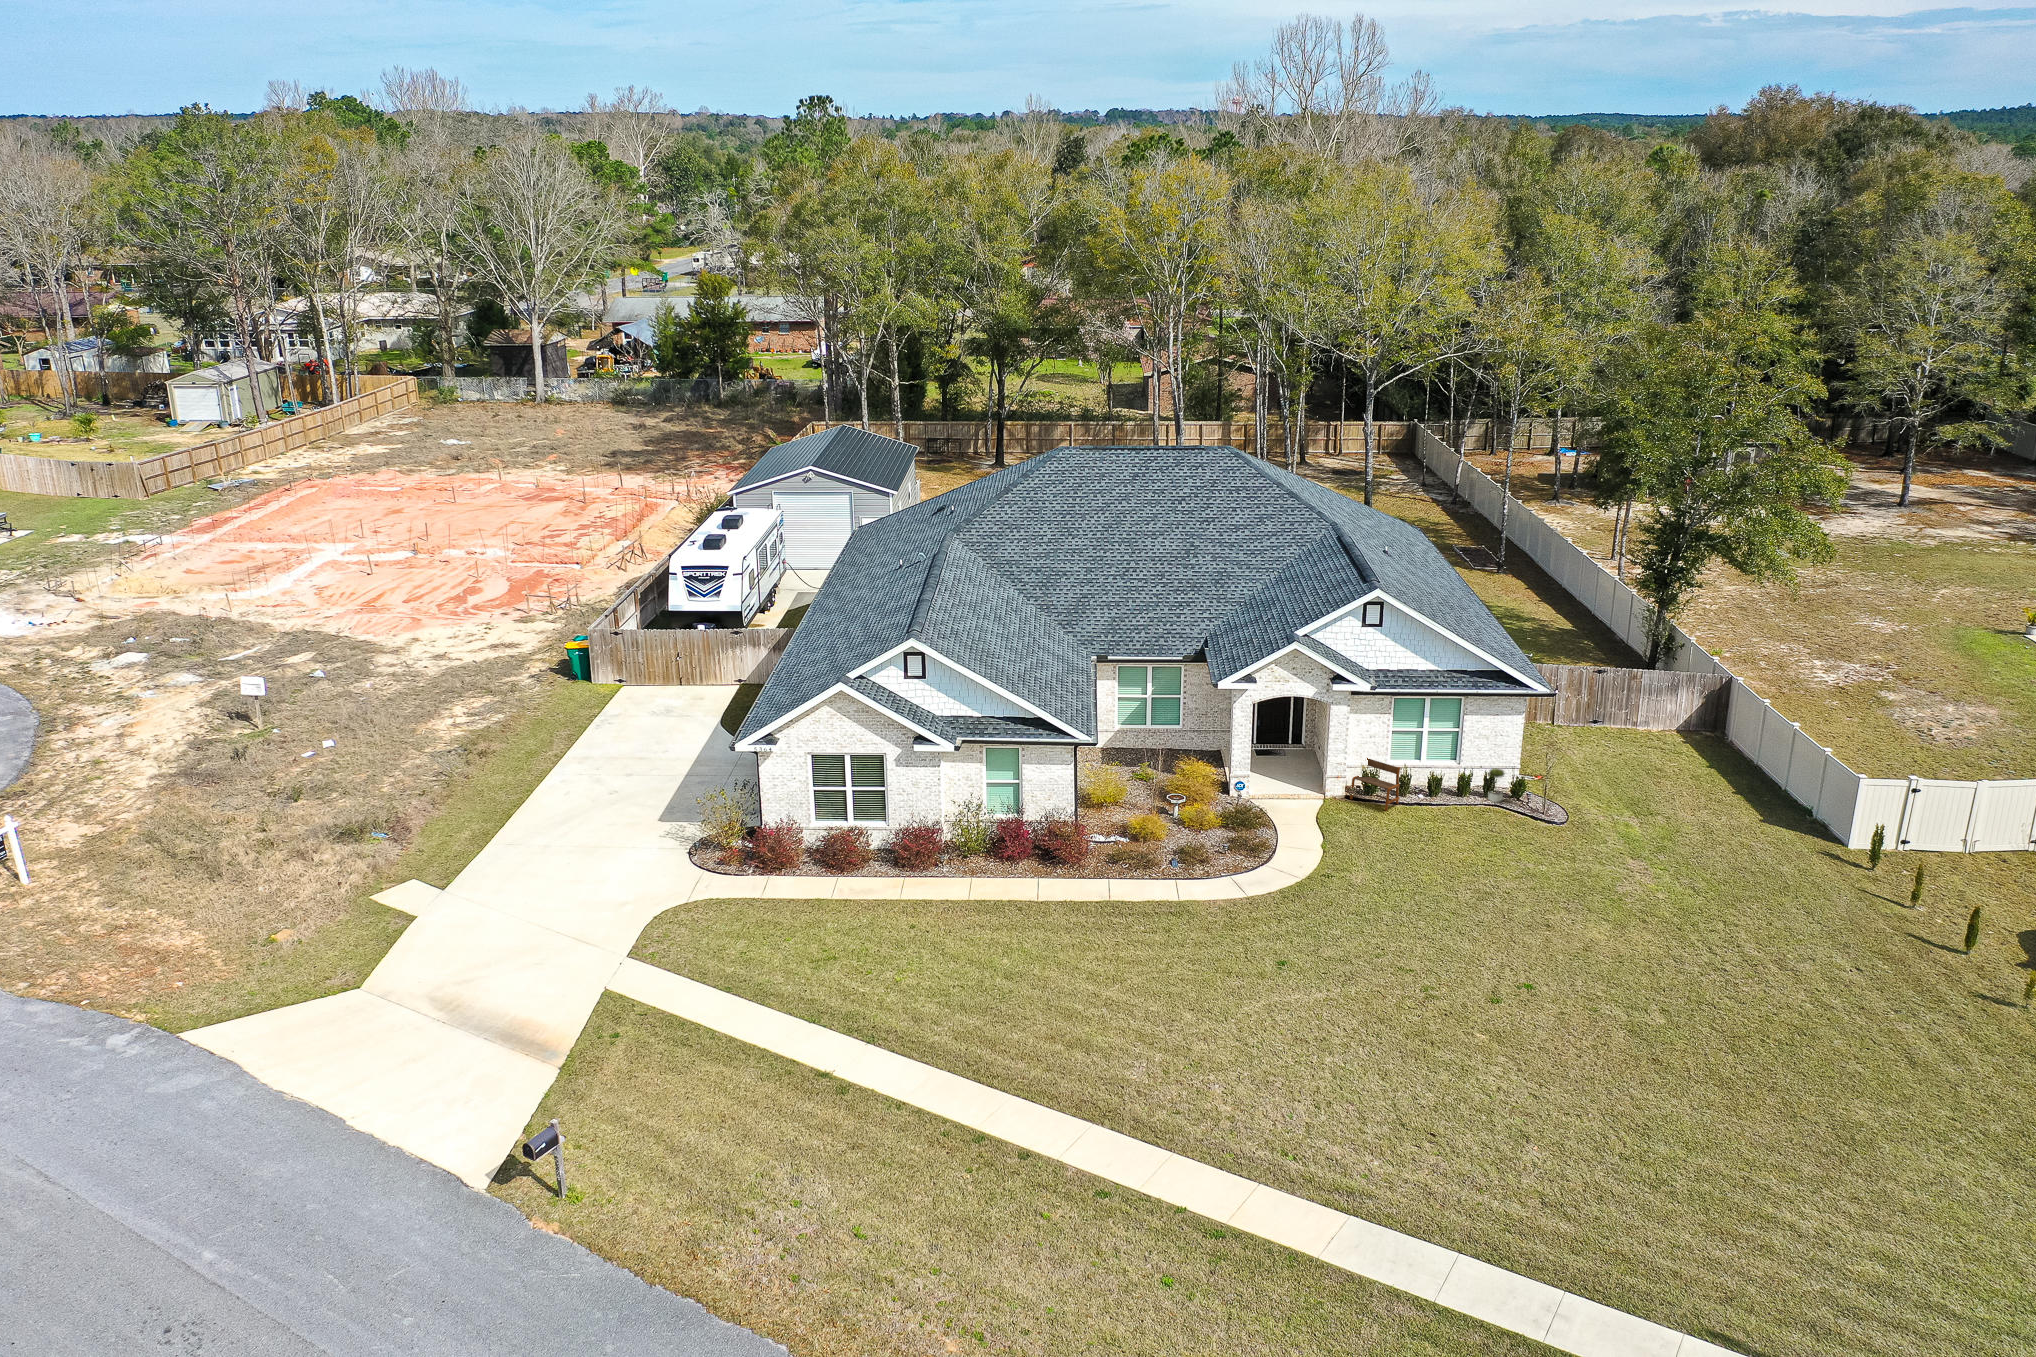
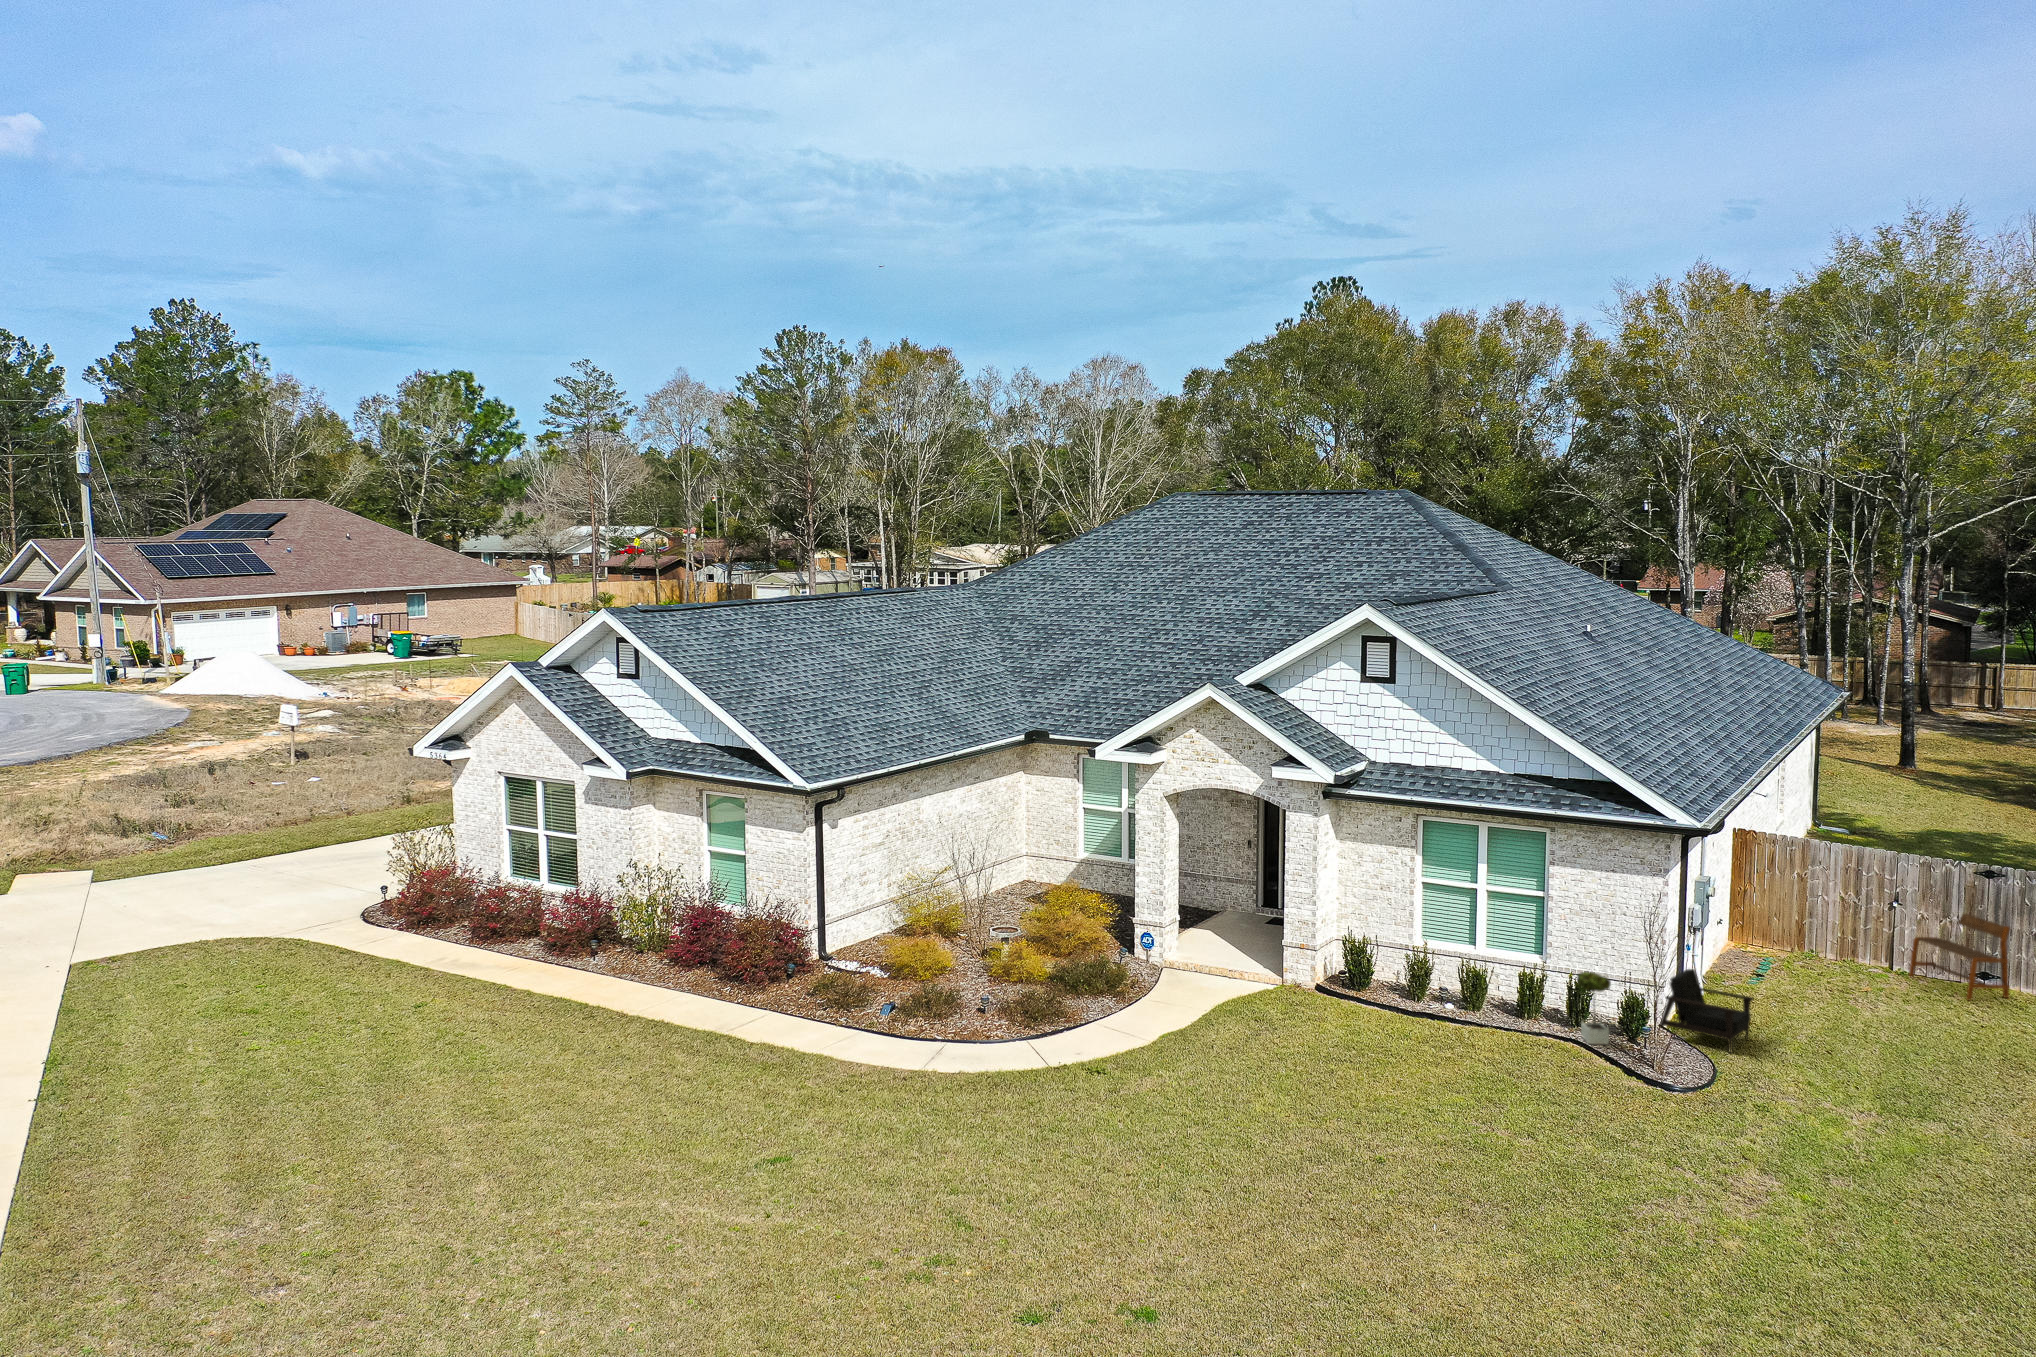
armchair: none [1511,755,1552,794] -> present [1659,969,1754,1053]
bench: present [1350,758,1400,811] -> present [1909,914,2010,1000]

